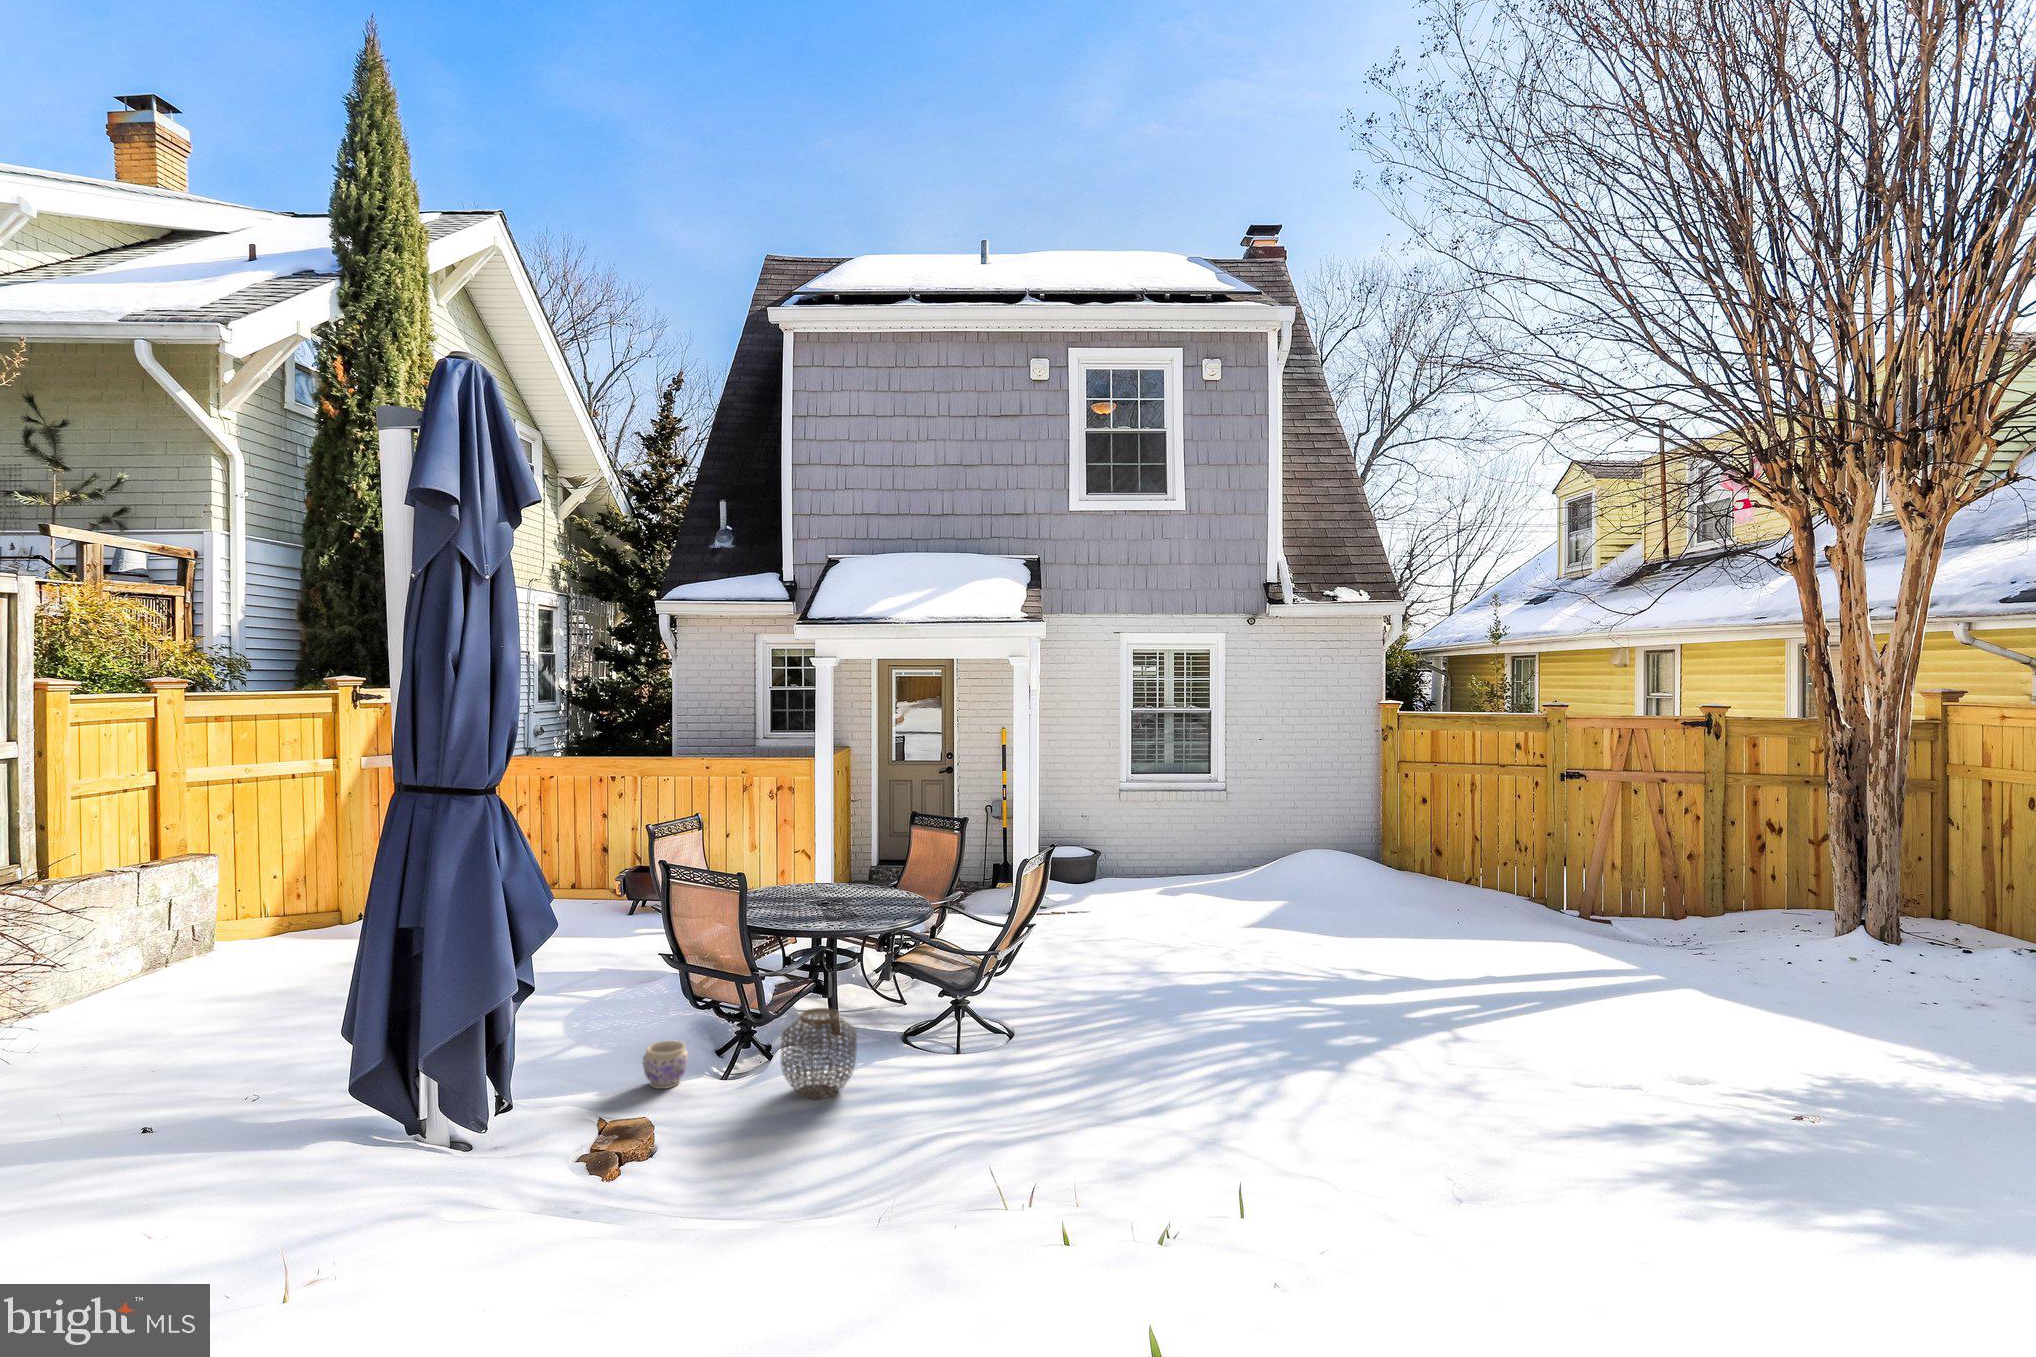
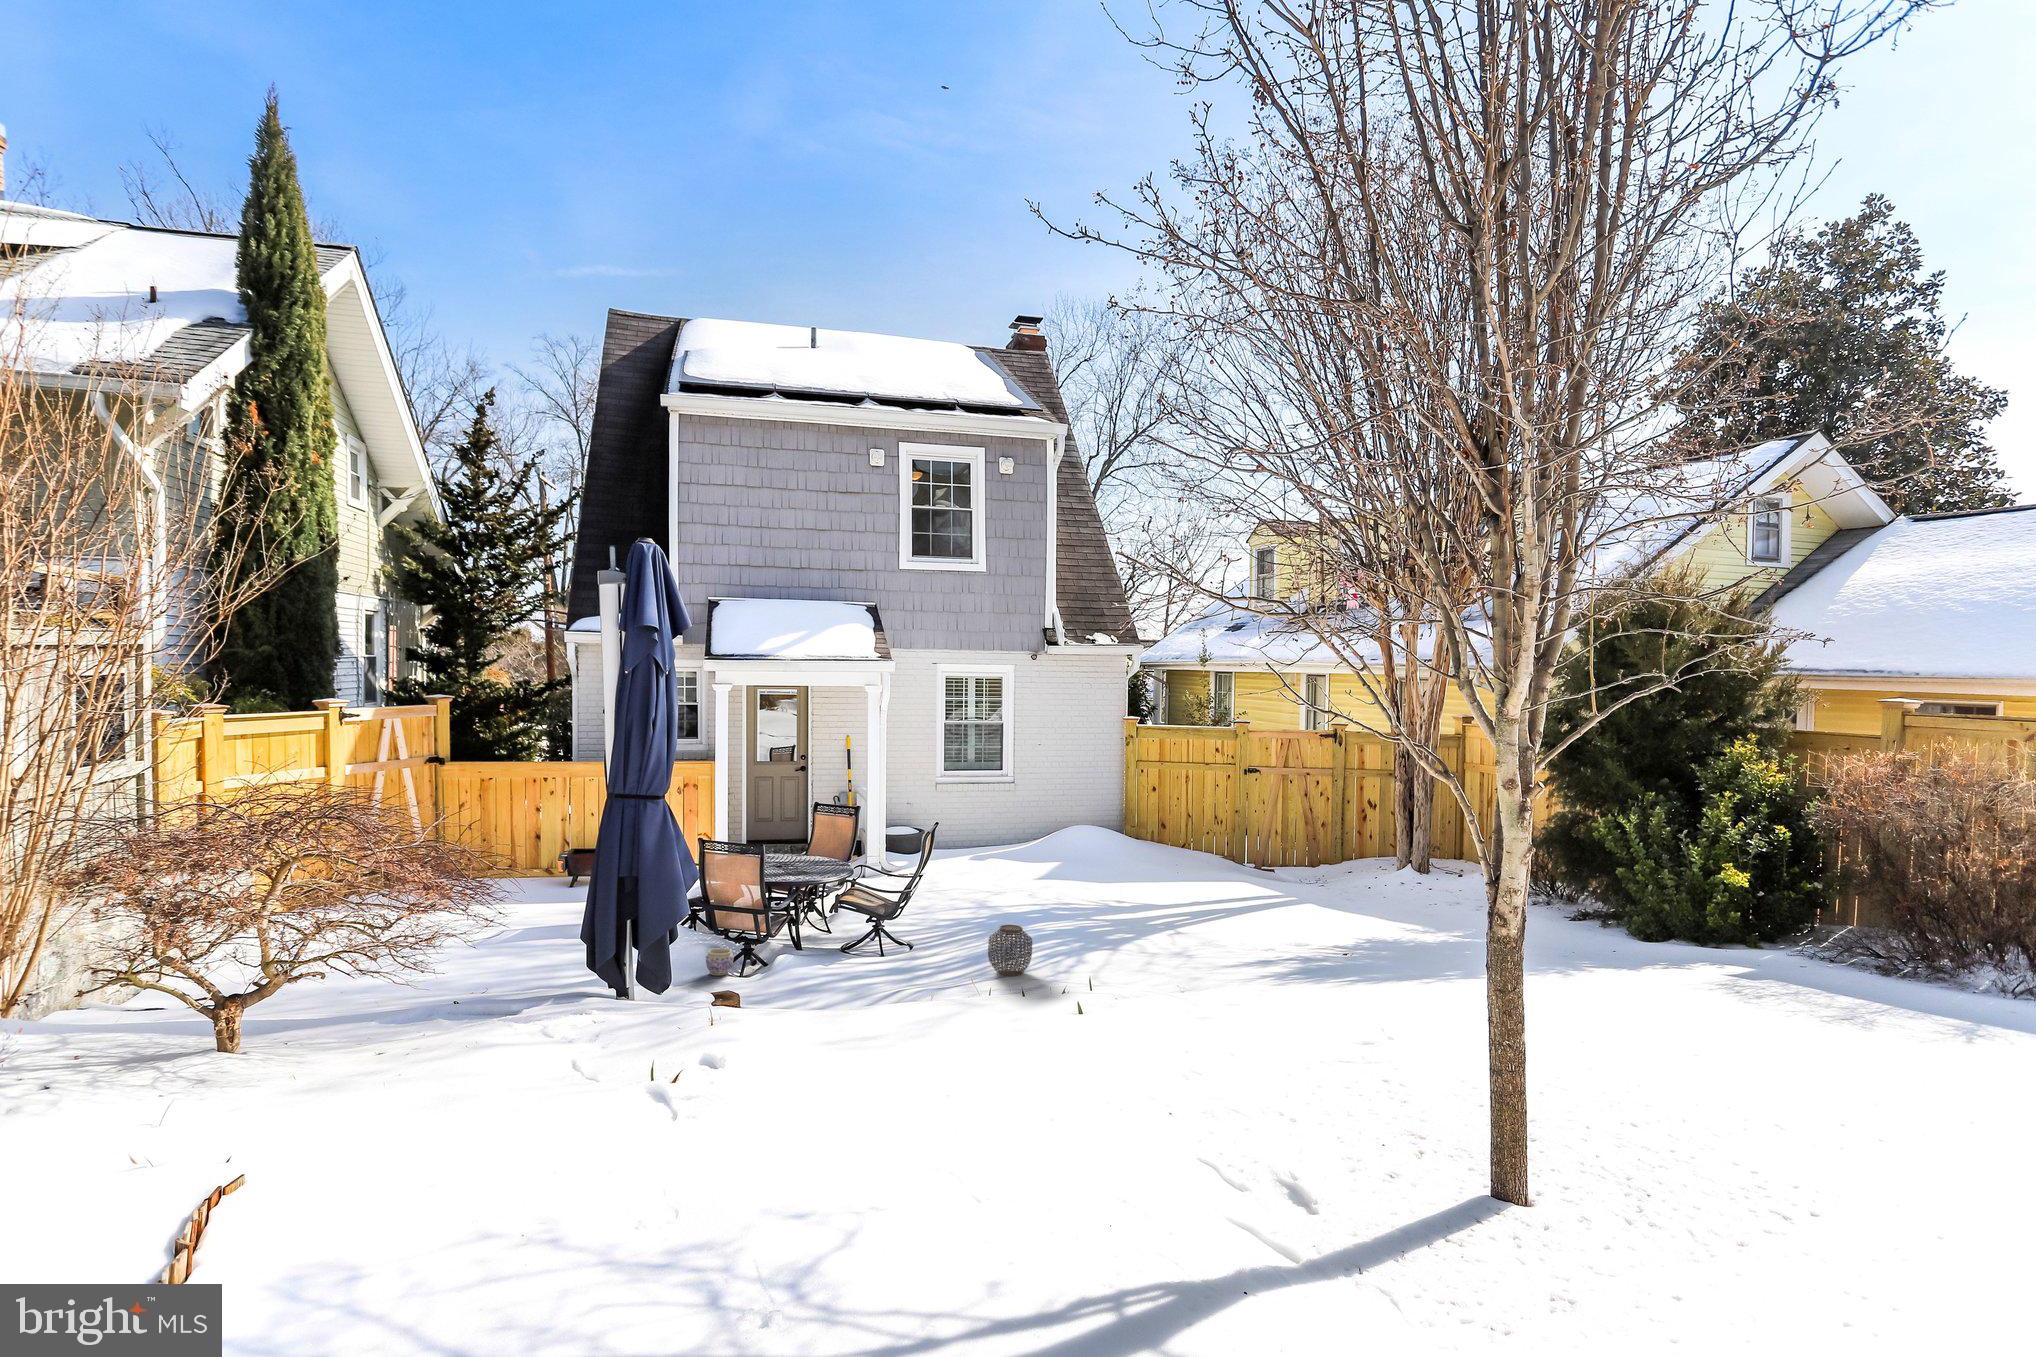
woven basket: present [781,1008,857,1099] -> present [988,925,1032,976]

